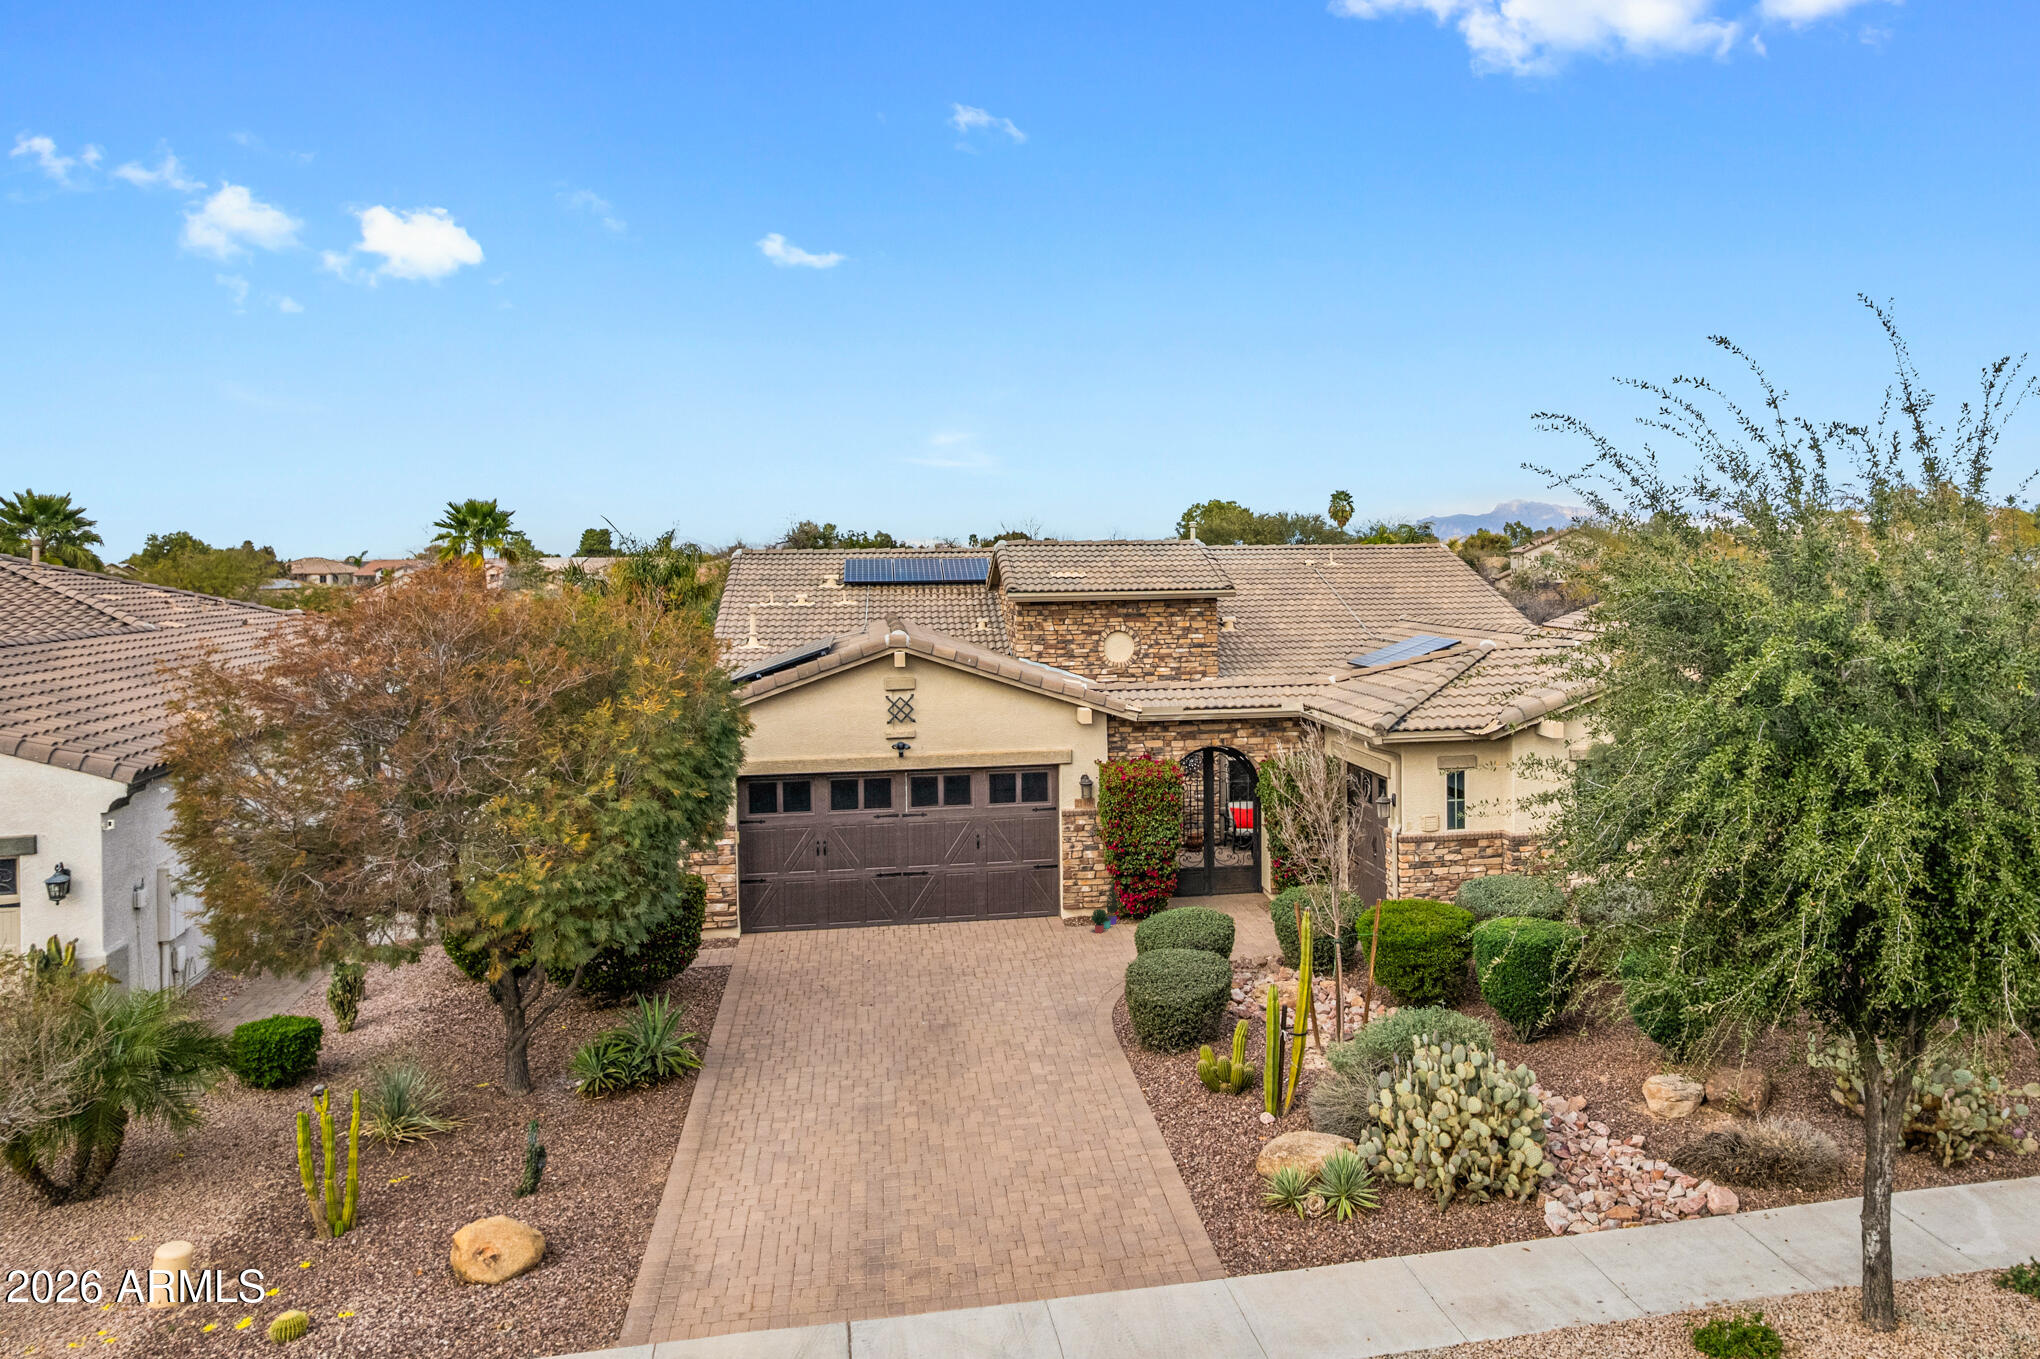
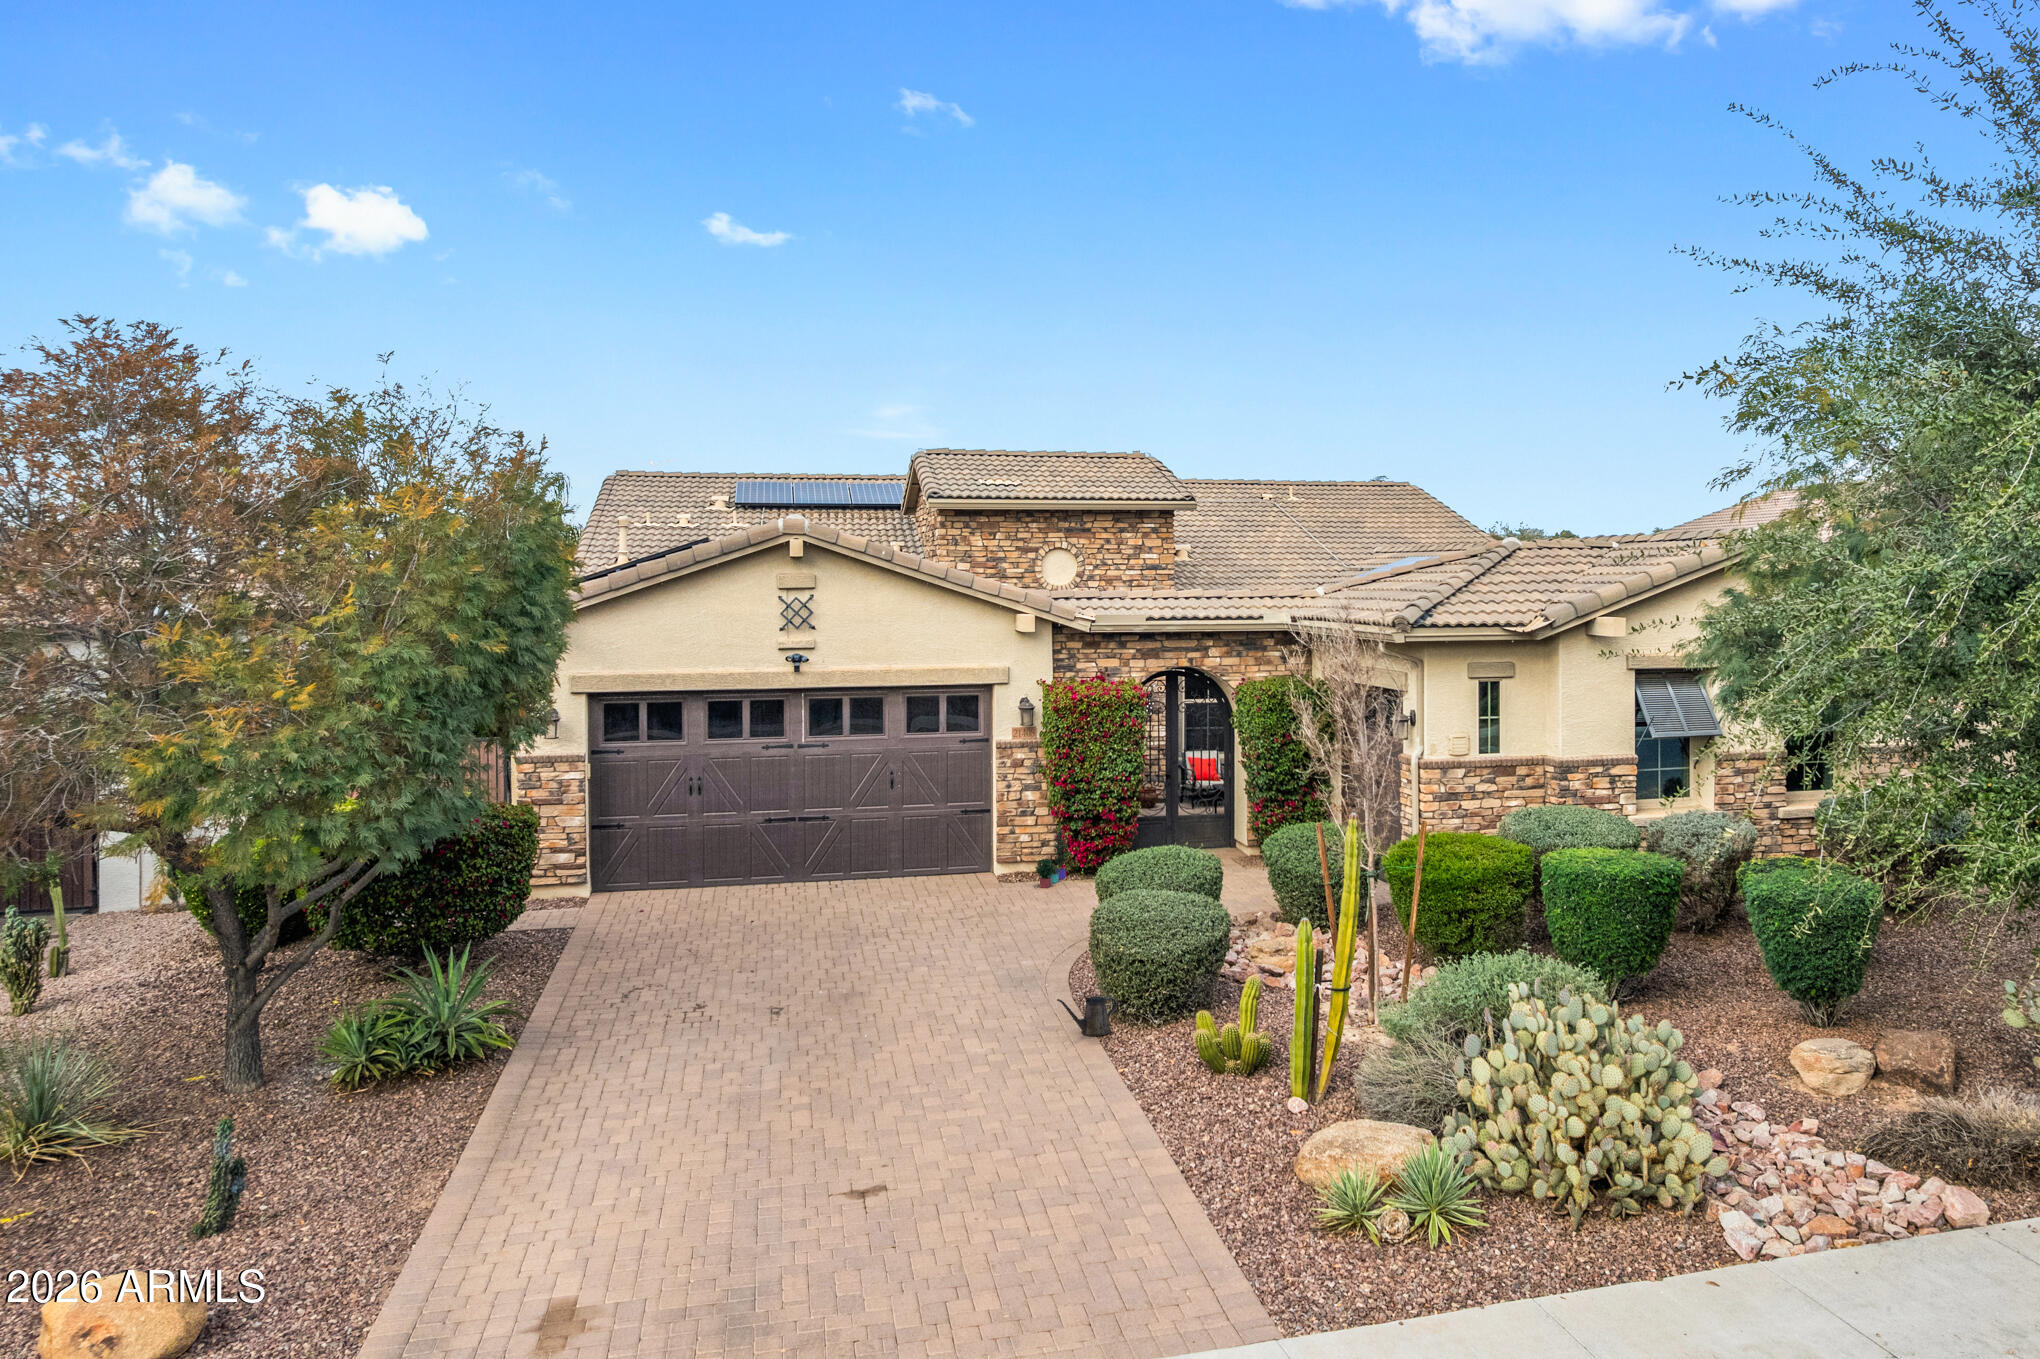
watering can: none [1099,1032,1145,1063] -> present [1057,996,1117,1036]

